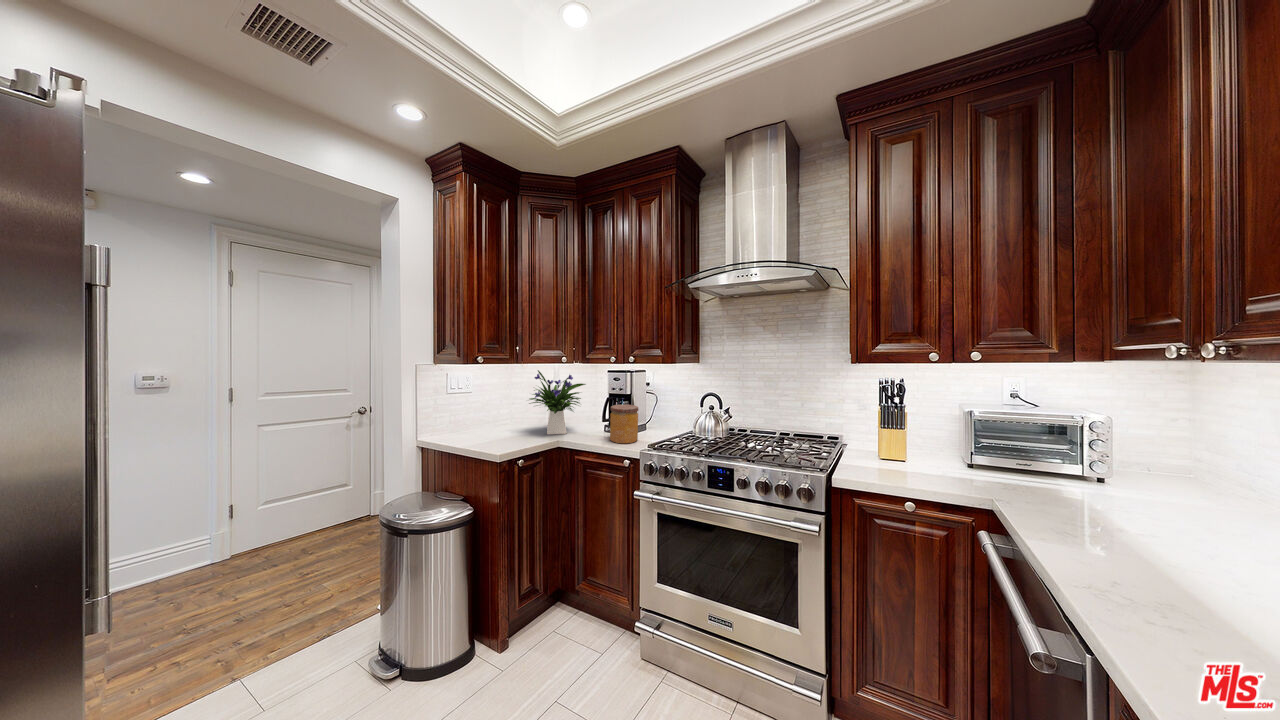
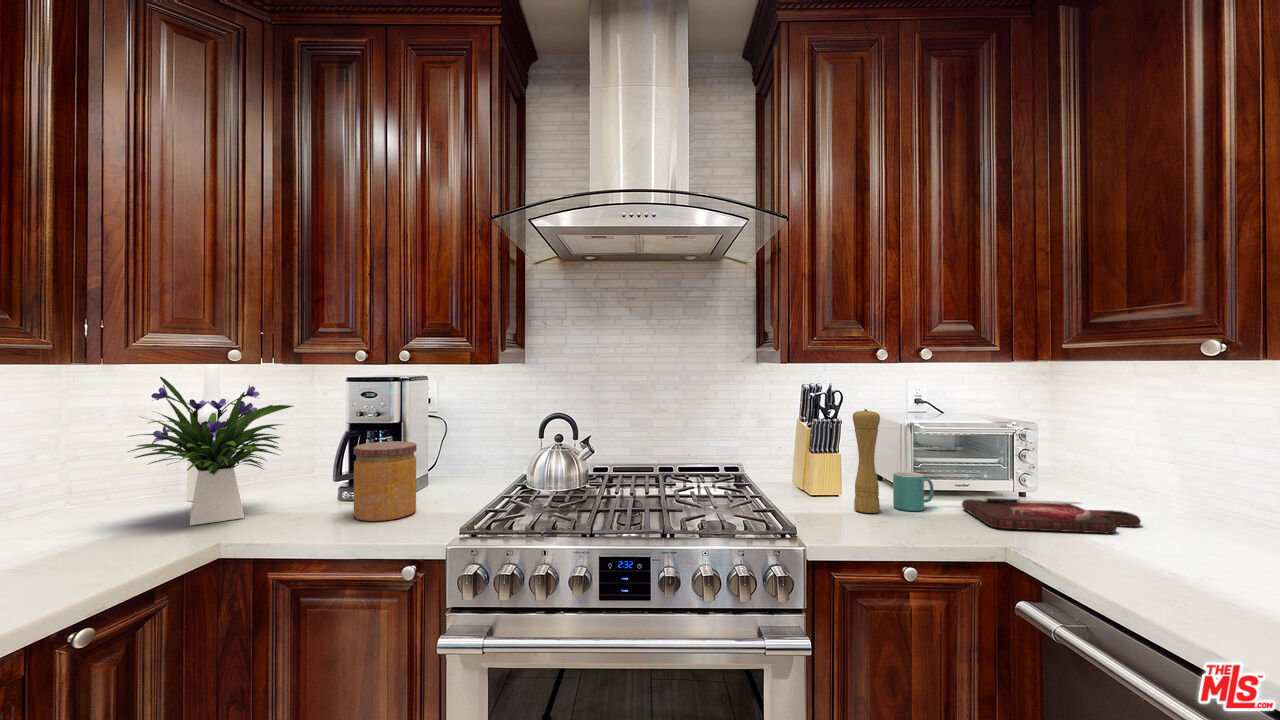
pepper mill: none [906,412,930,483] -> present [853,409,880,513]
mug: none [940,457,977,487] -> present [893,472,934,511]
cutting board: none [1003,485,1199,536] -> present [962,498,1141,533]

